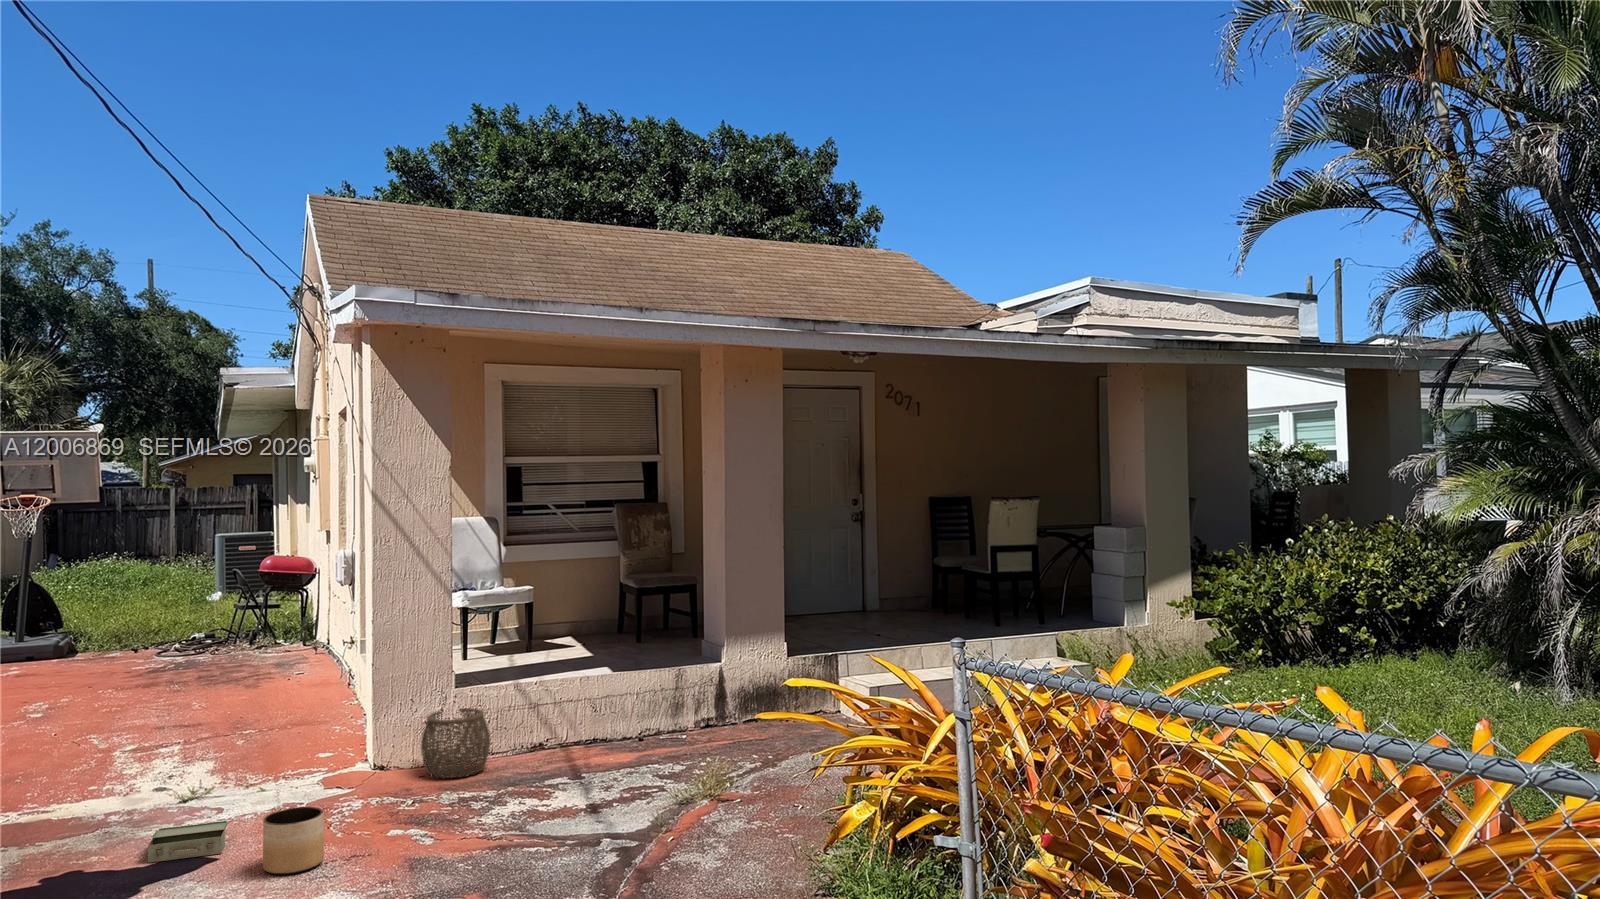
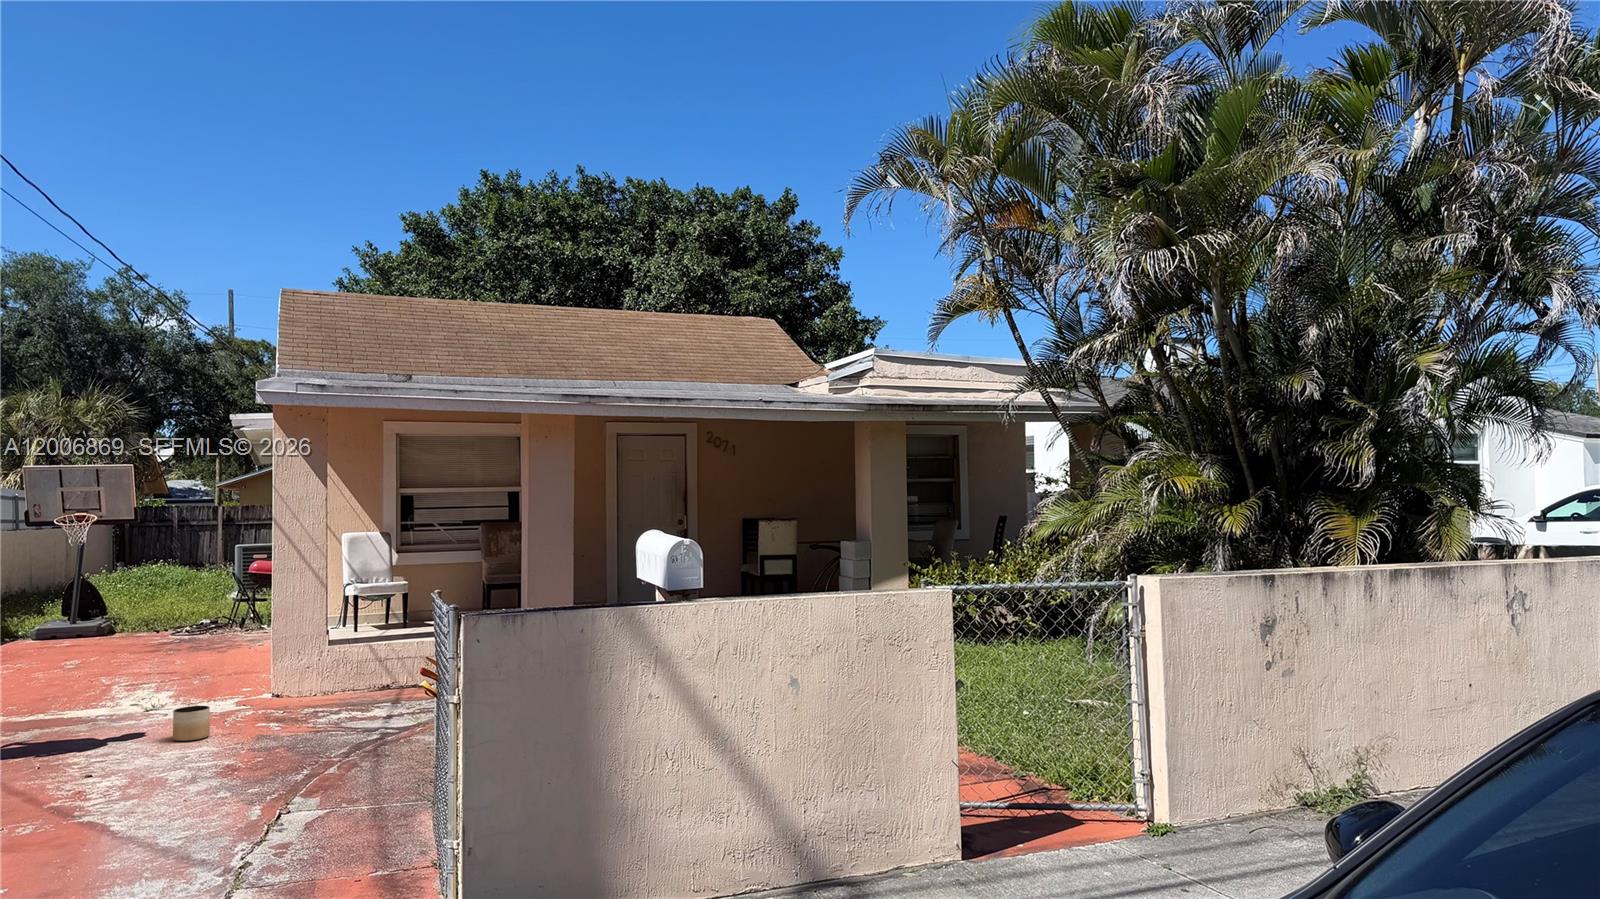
woven basket: present [421,708,491,778] -> none [297,659,345,703]
toolbox: present [148,821,228,863] -> none [111,716,162,736]

